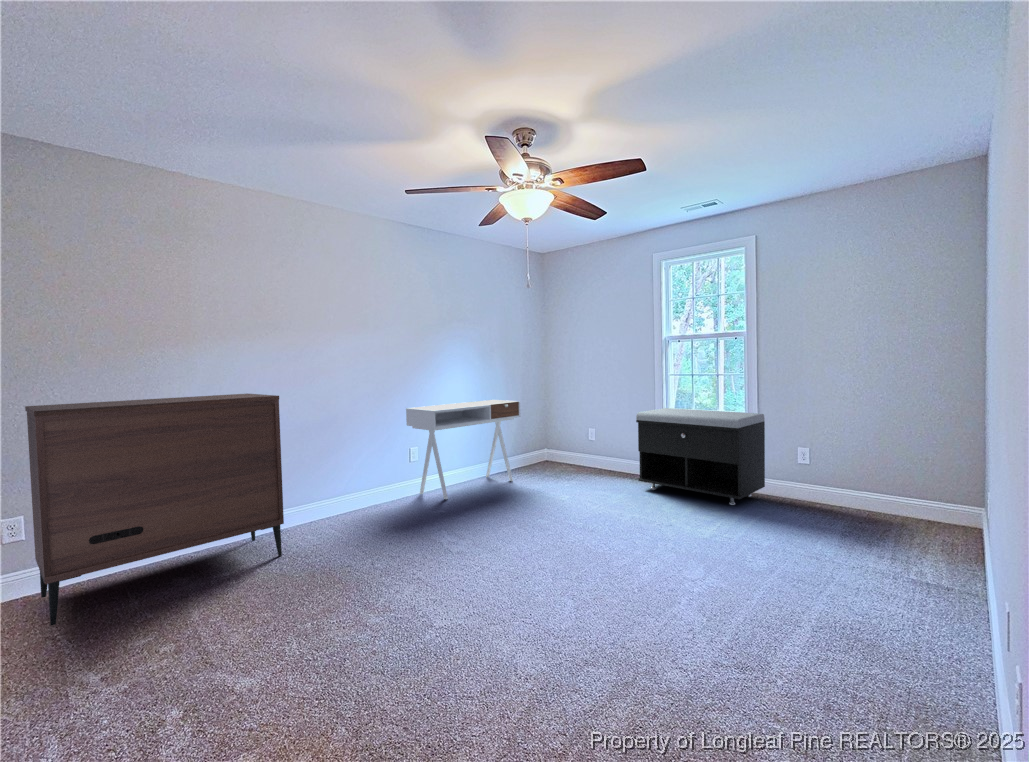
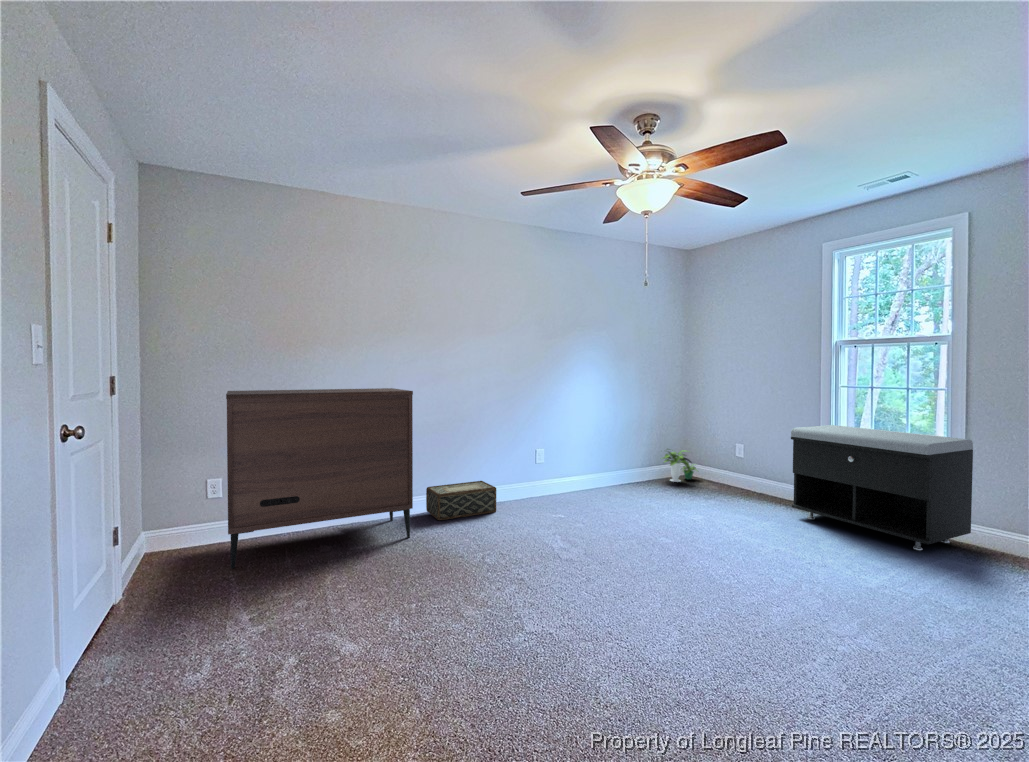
desk: present [406,400,520,499] -> none [536,406,656,503]
potted plant: none [522,438,557,469] -> present [663,450,696,482]
woven basket: none [292,486,372,533] -> present [426,481,496,520]

